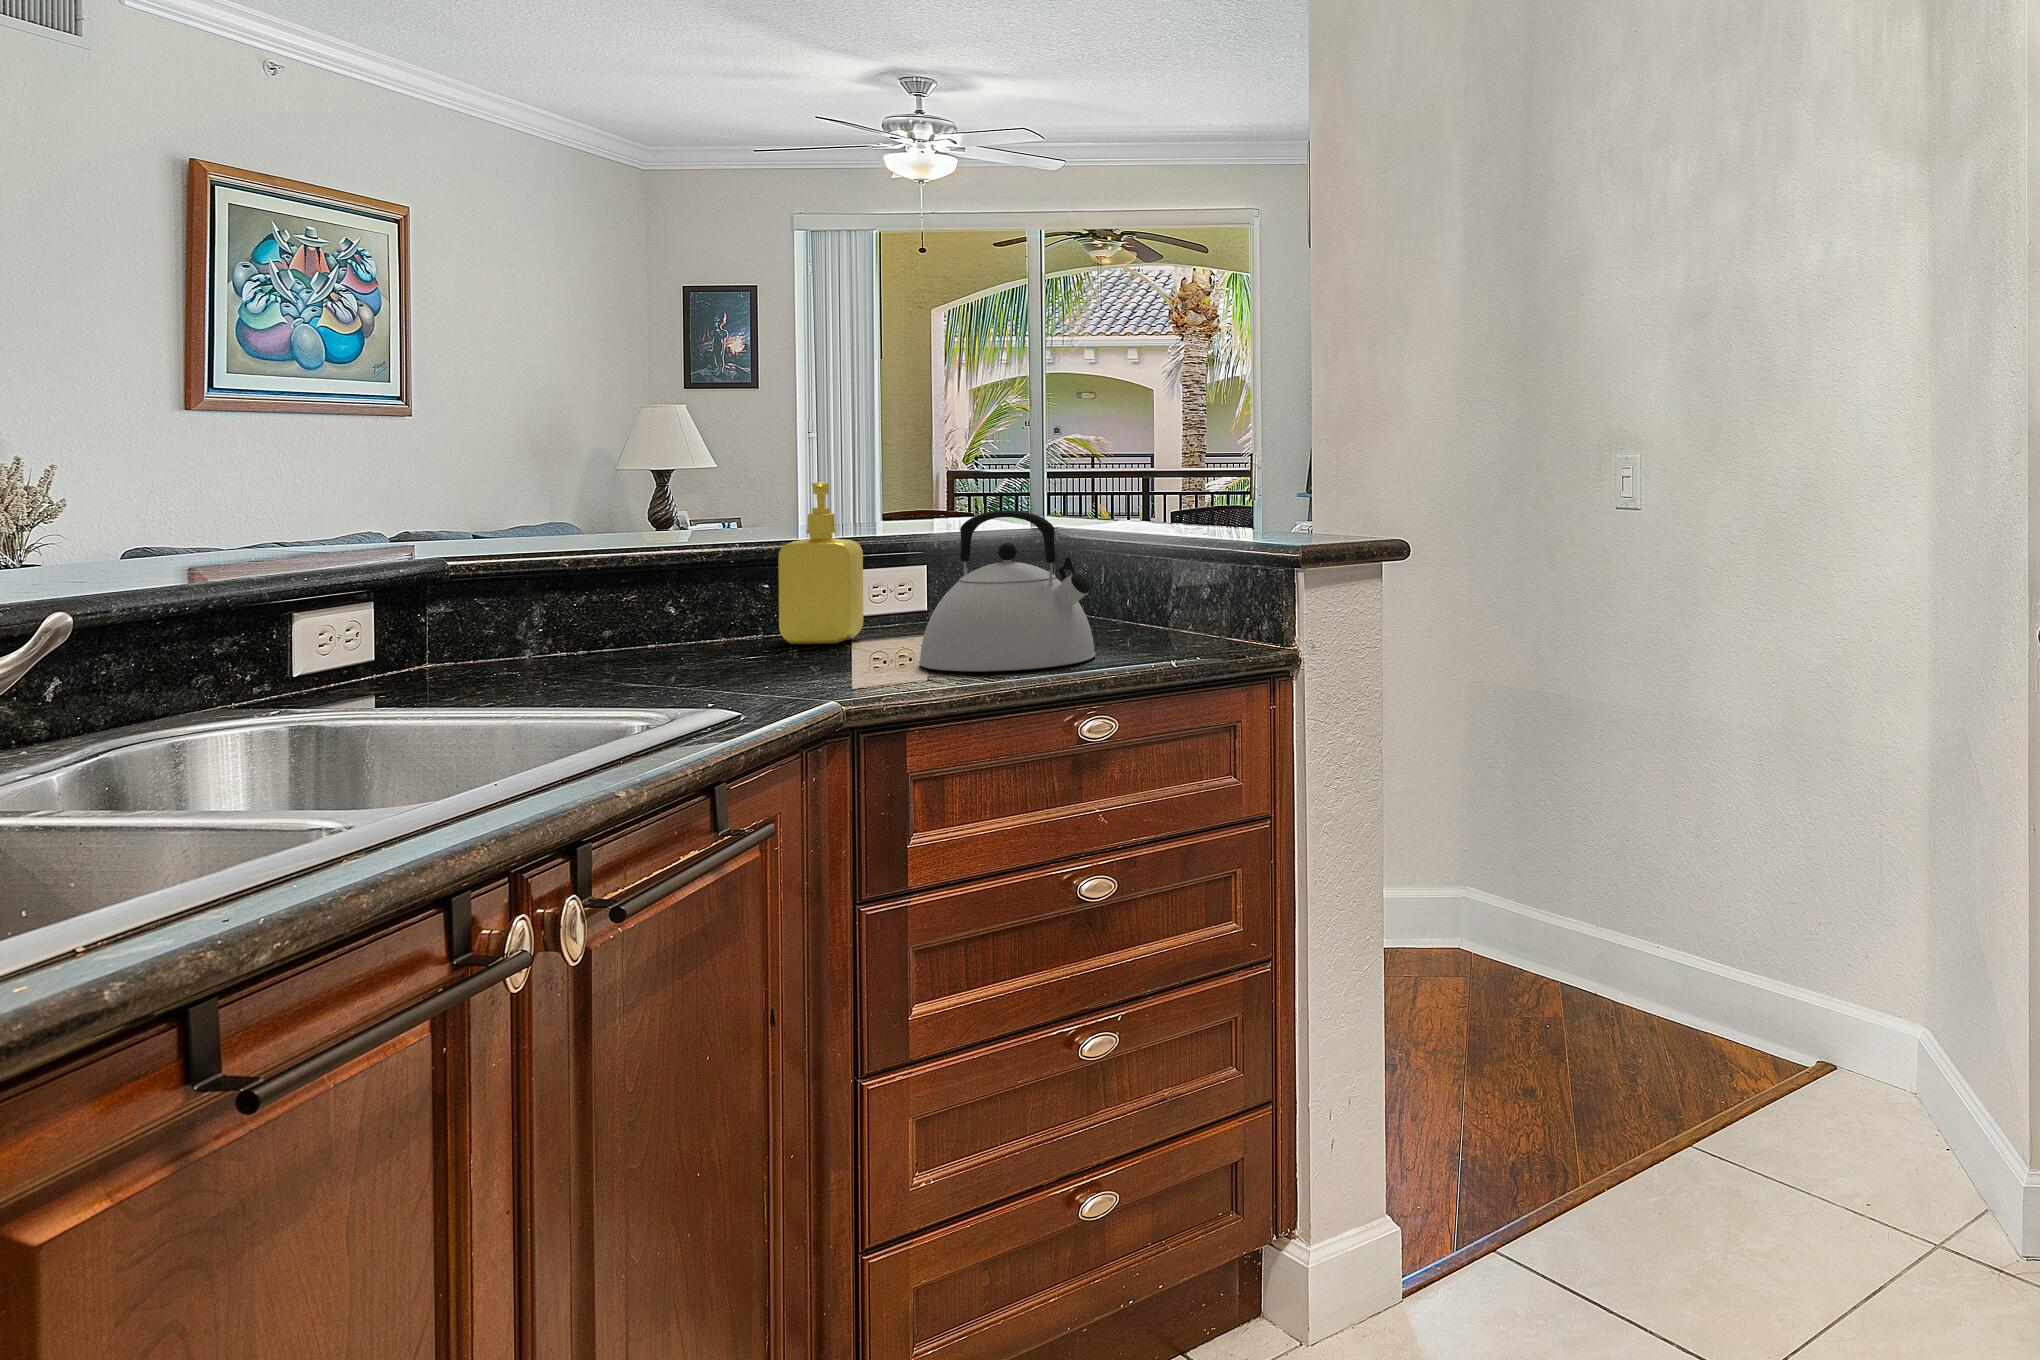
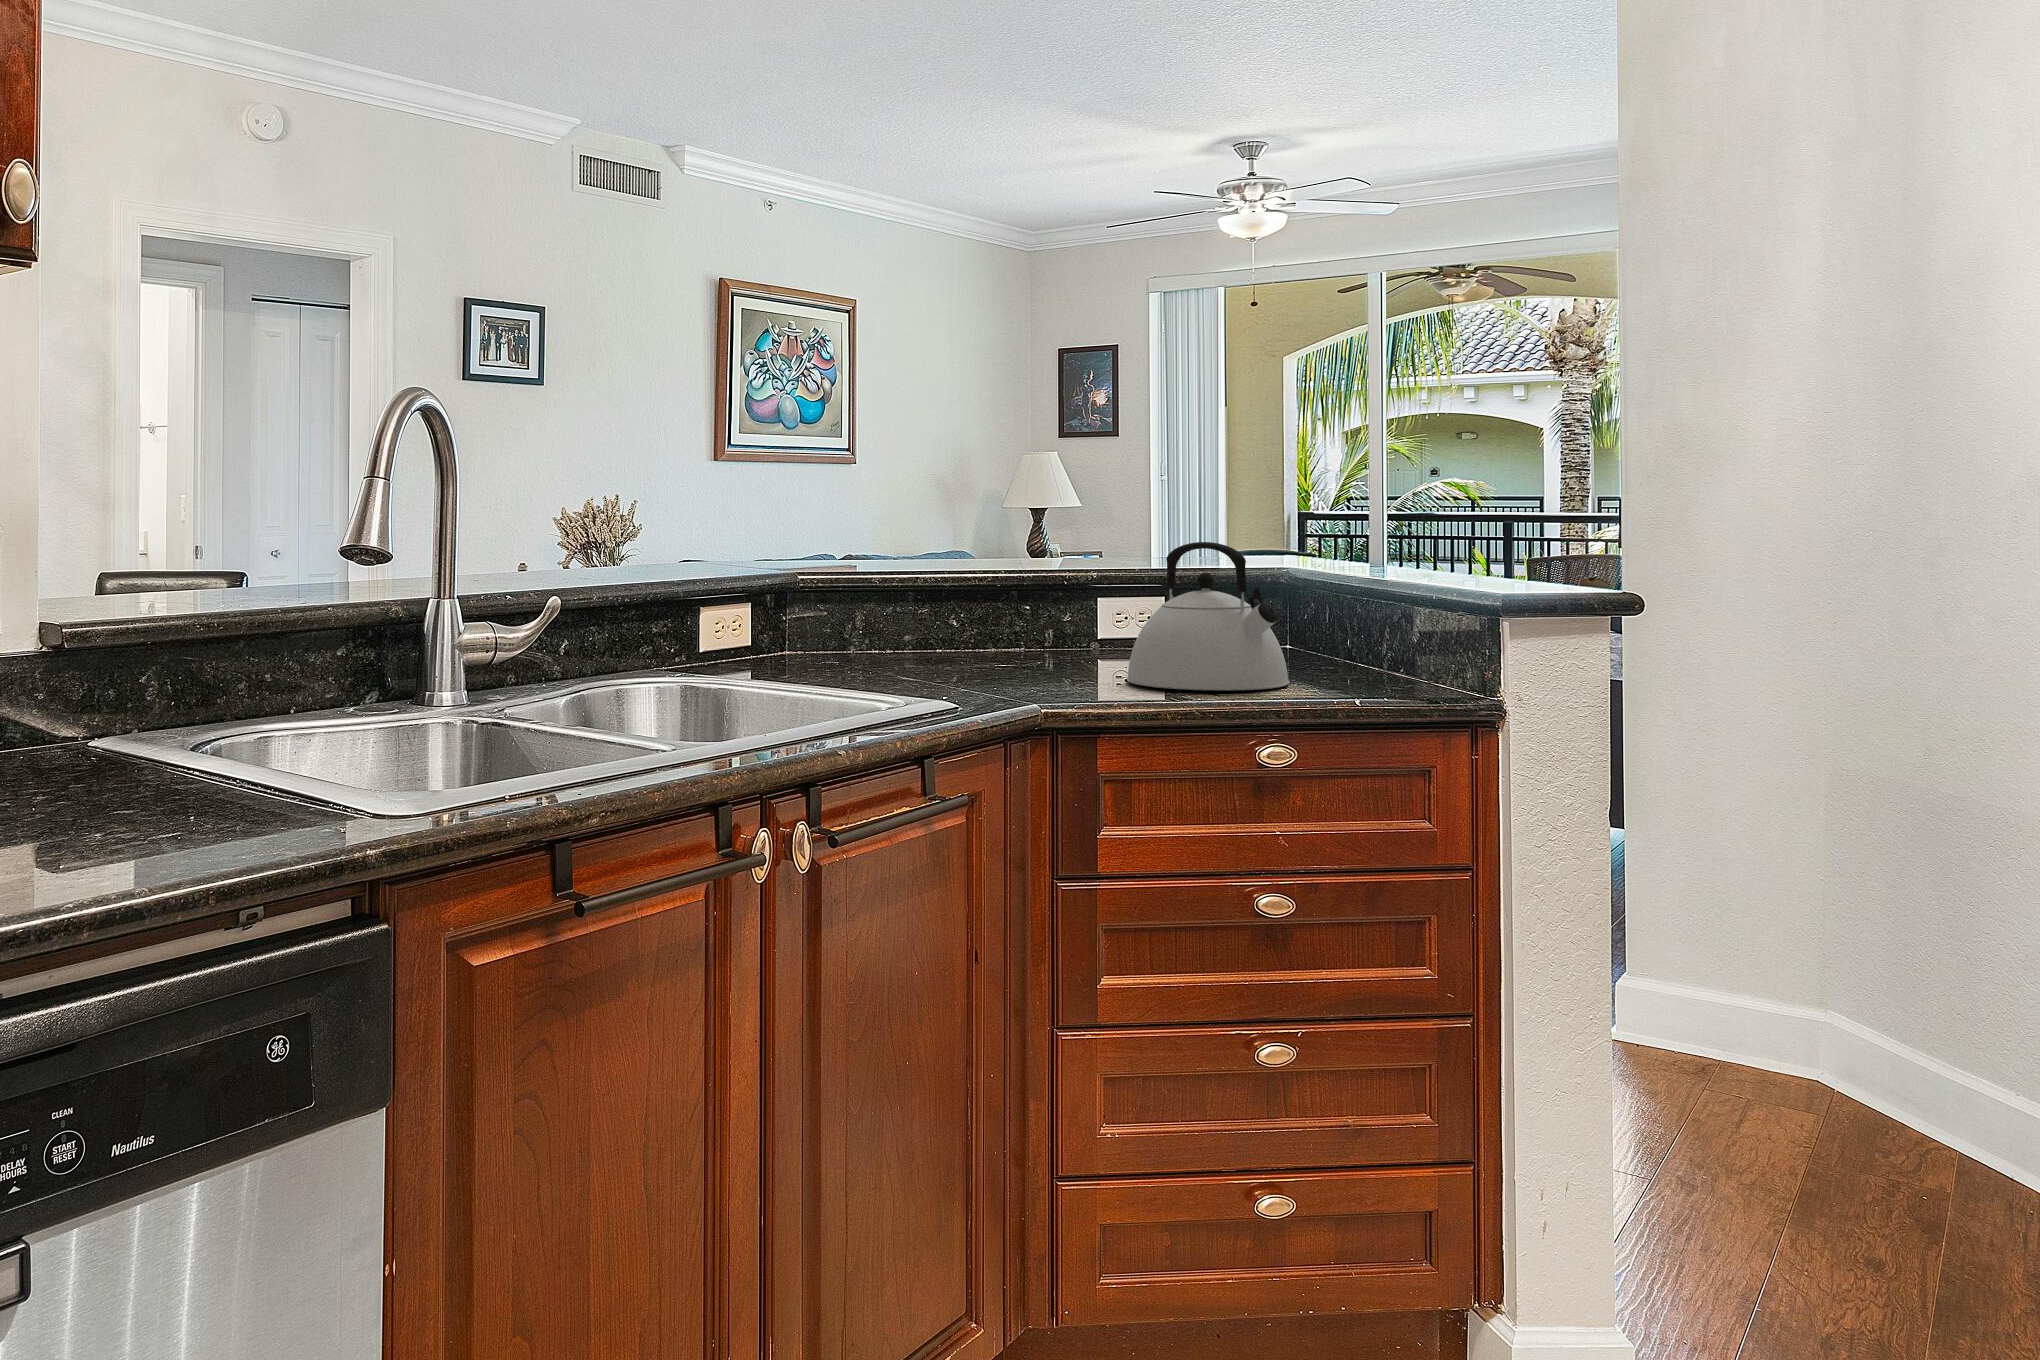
soap dispenser: present [779,482,863,644] -> none [1032,516,1102,659]

